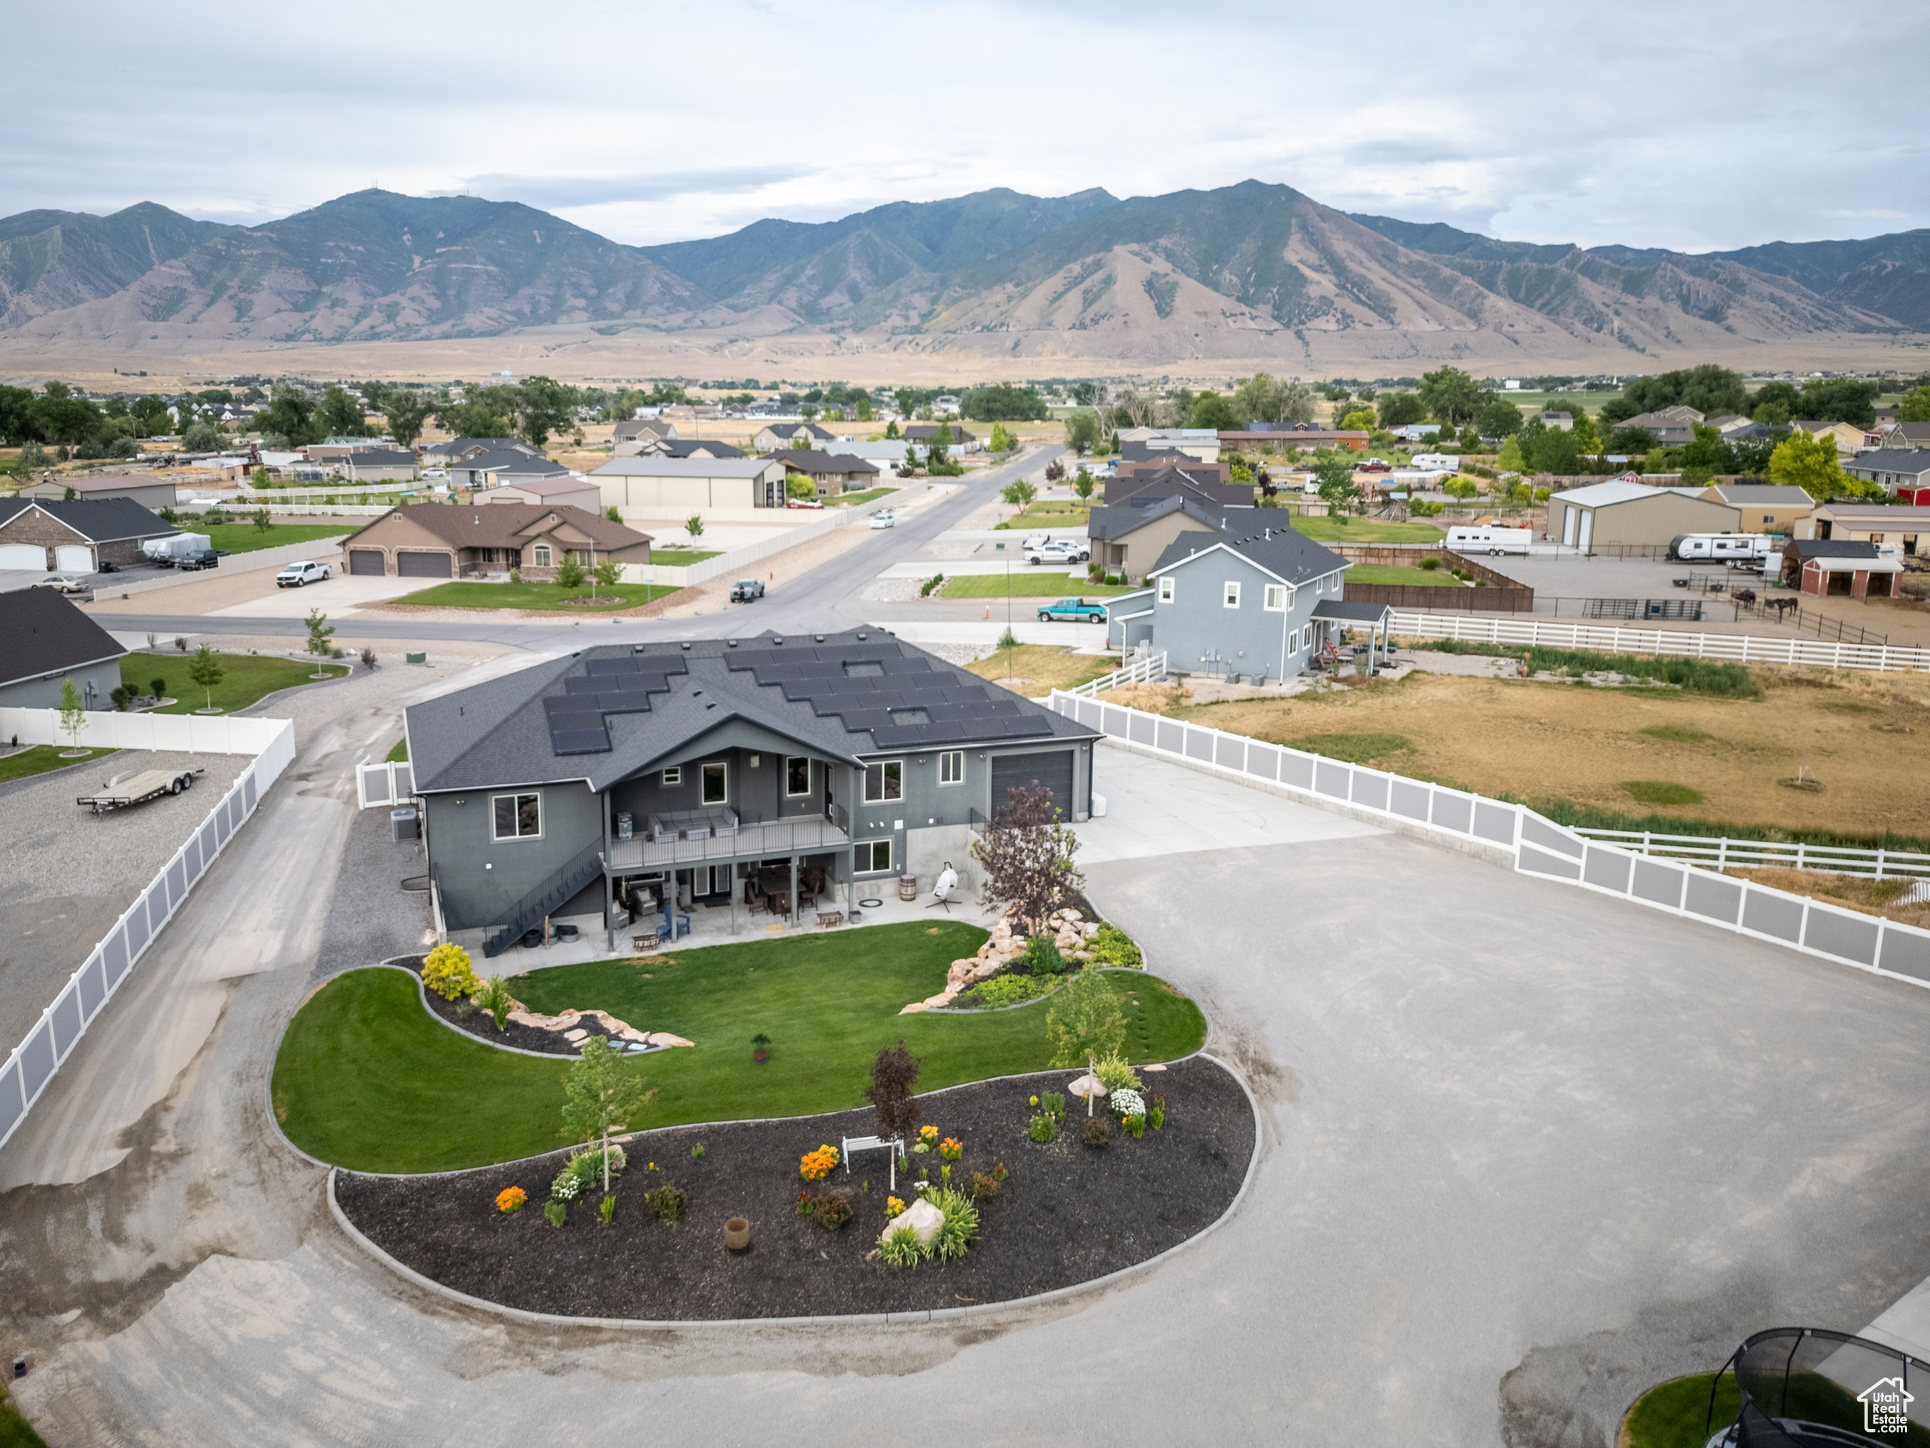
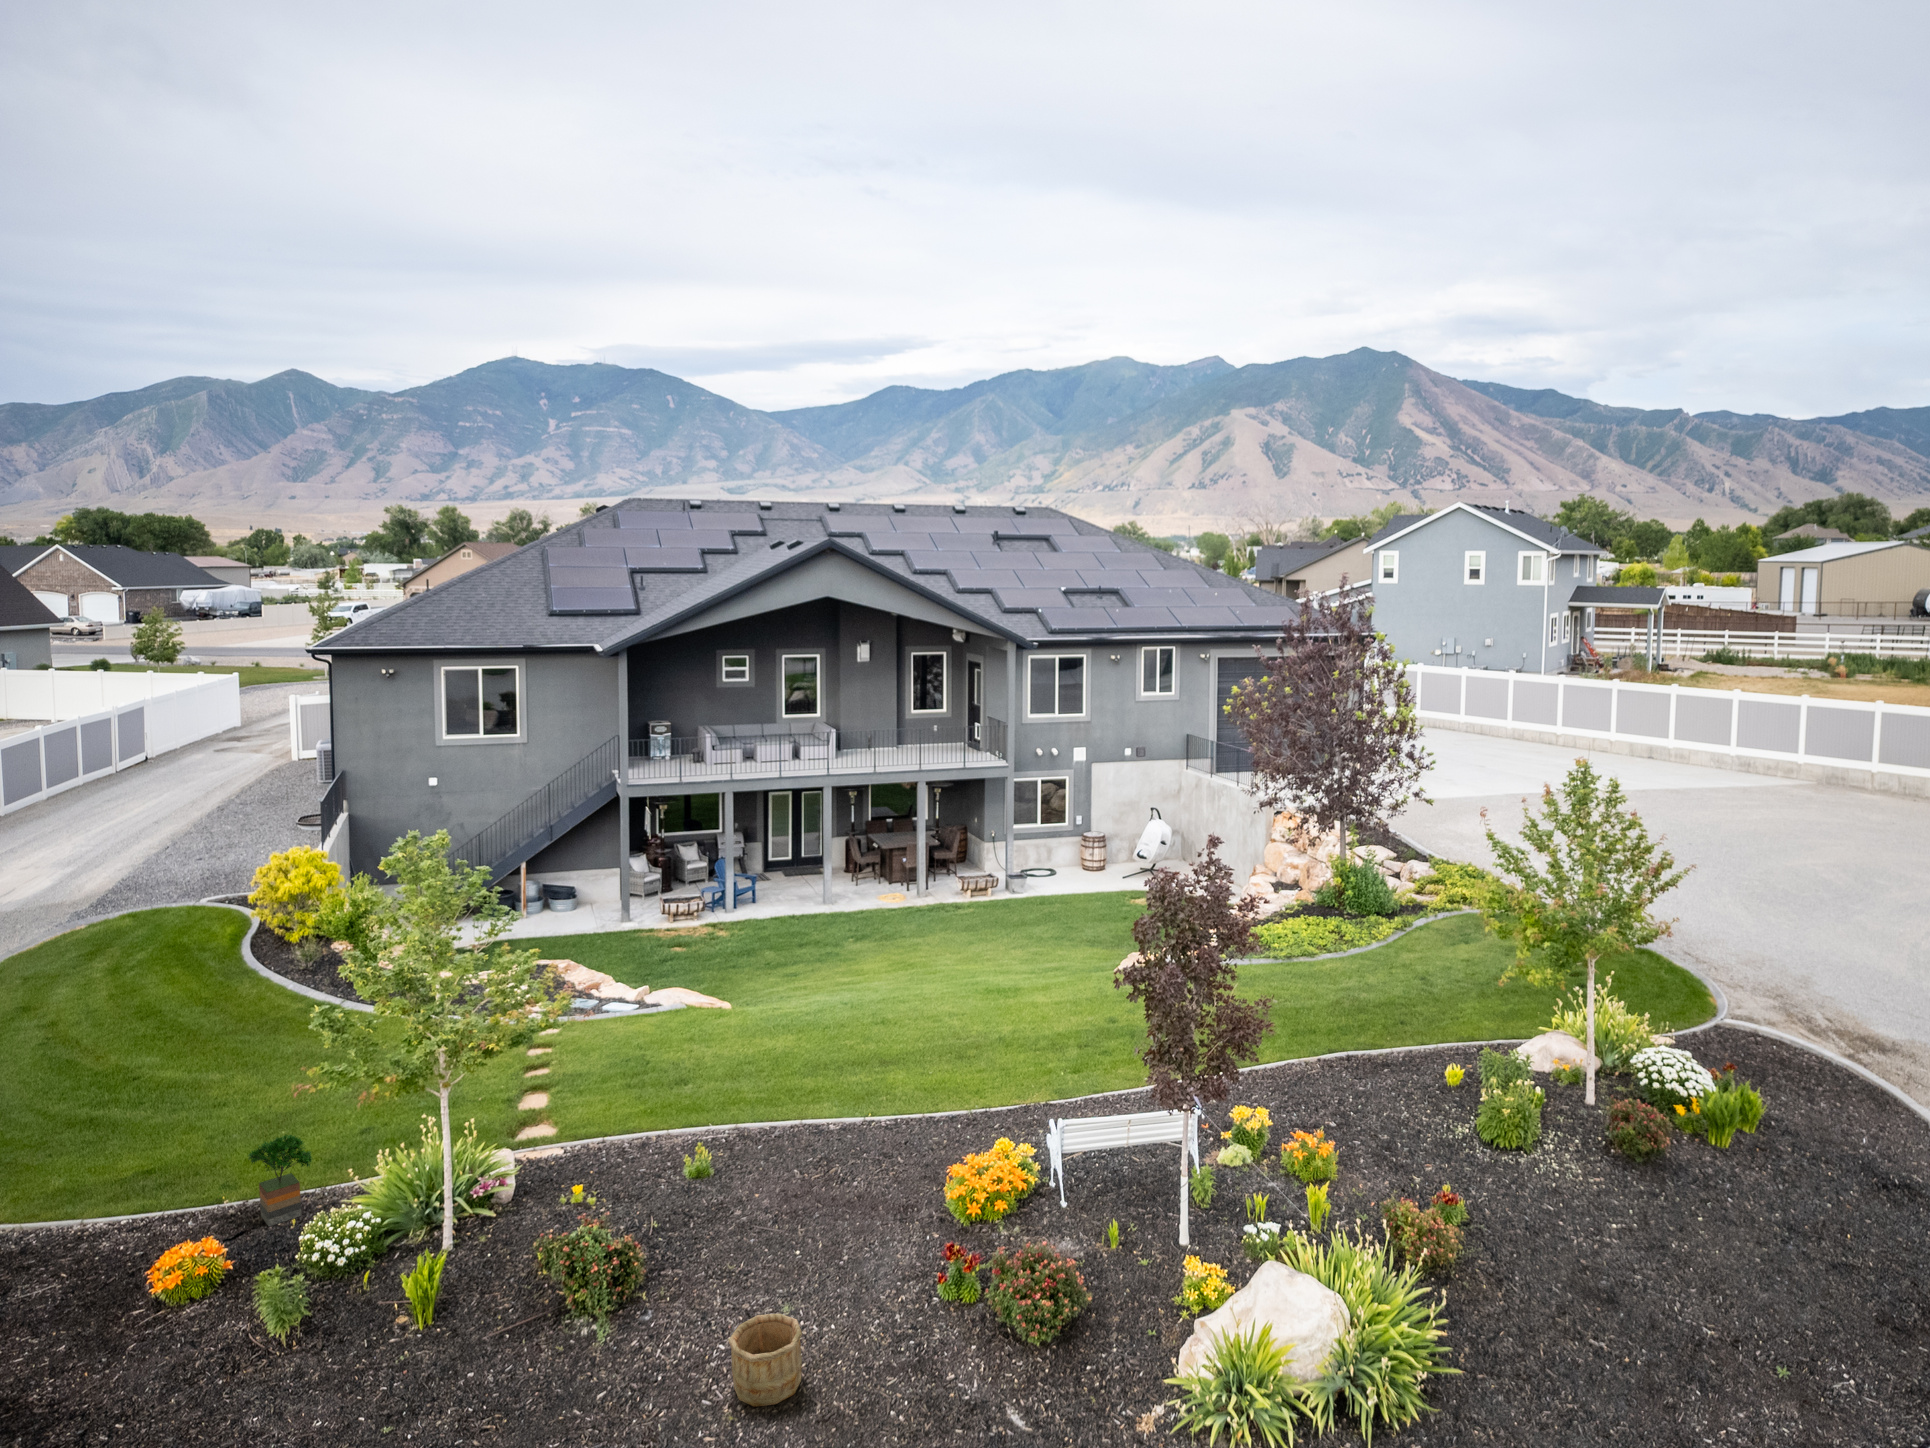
potted tree: present [751,1033,771,1064] -> present [248,1135,312,1226]

